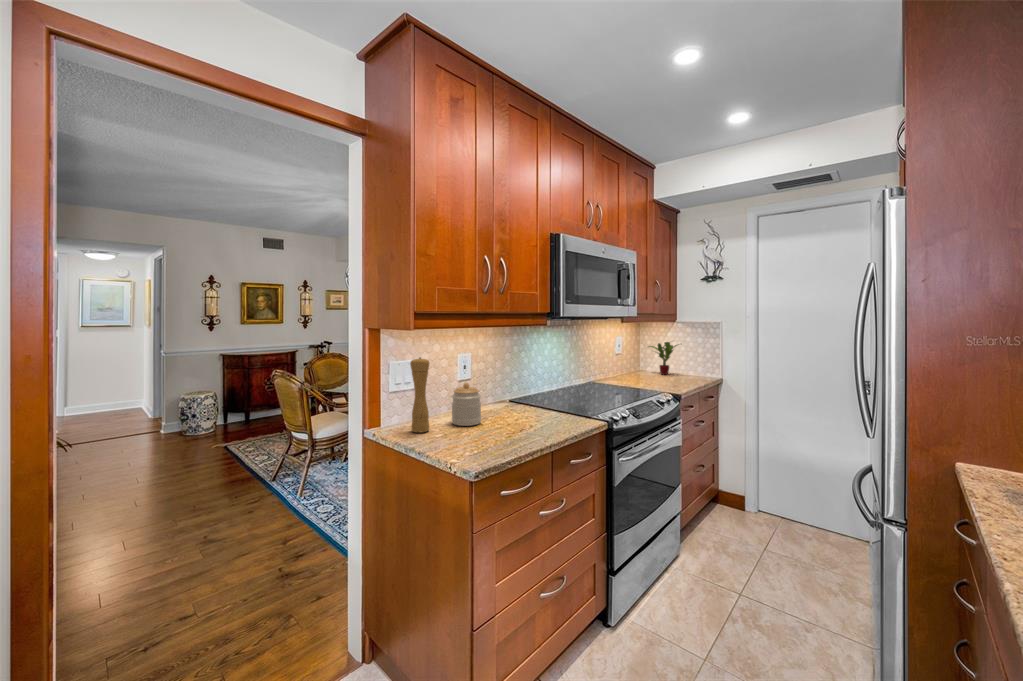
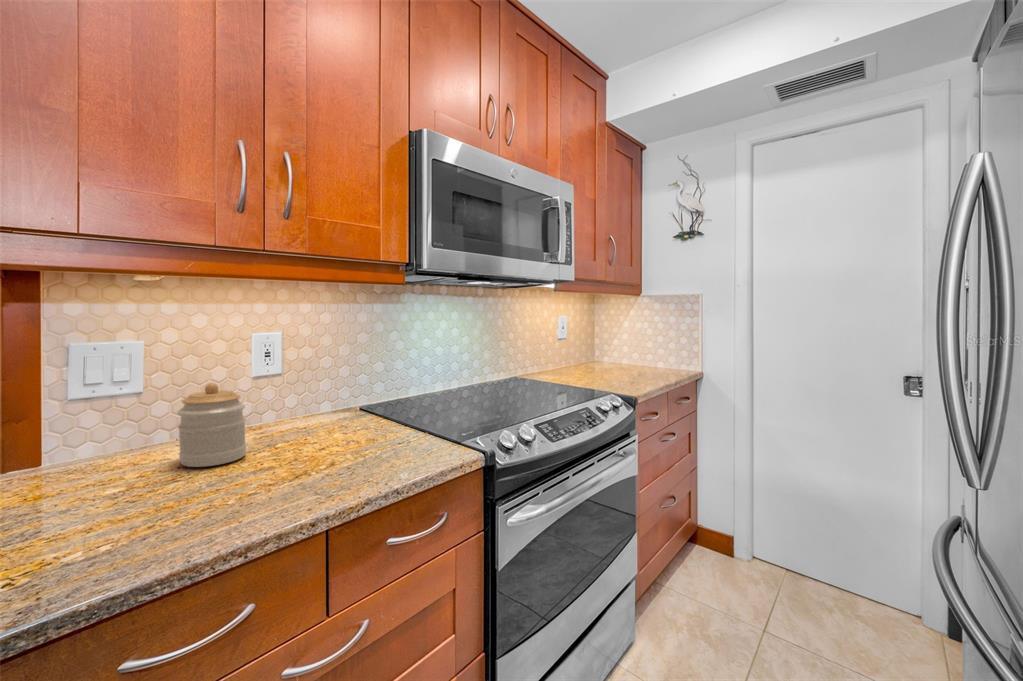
potted plant: present [649,342,679,375] -> none [602,321,652,368]
pepper mill: present [410,358,429,433] -> none [50,333,108,487]

